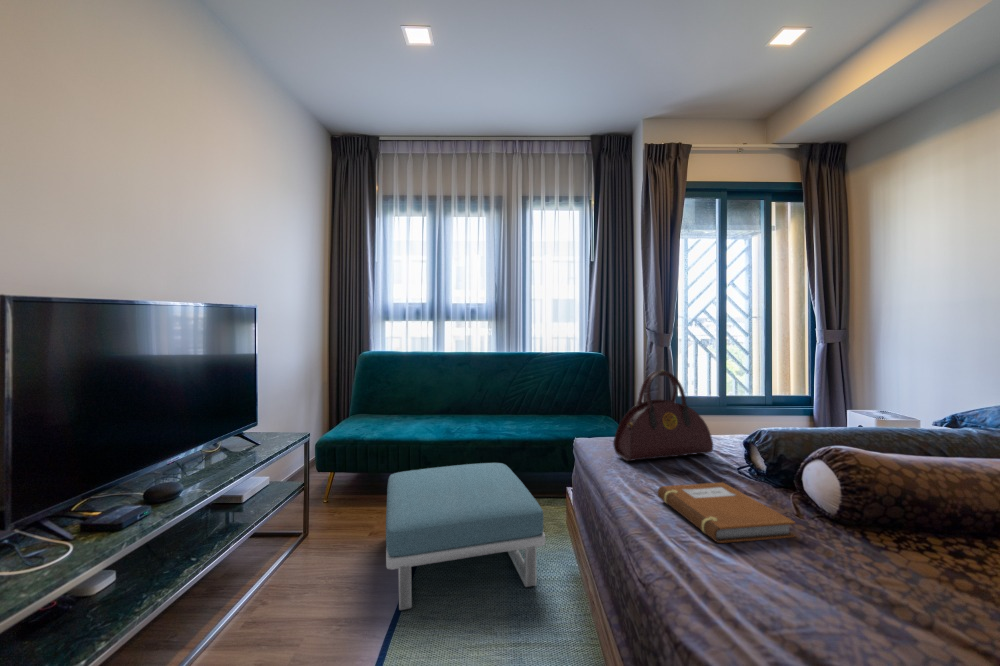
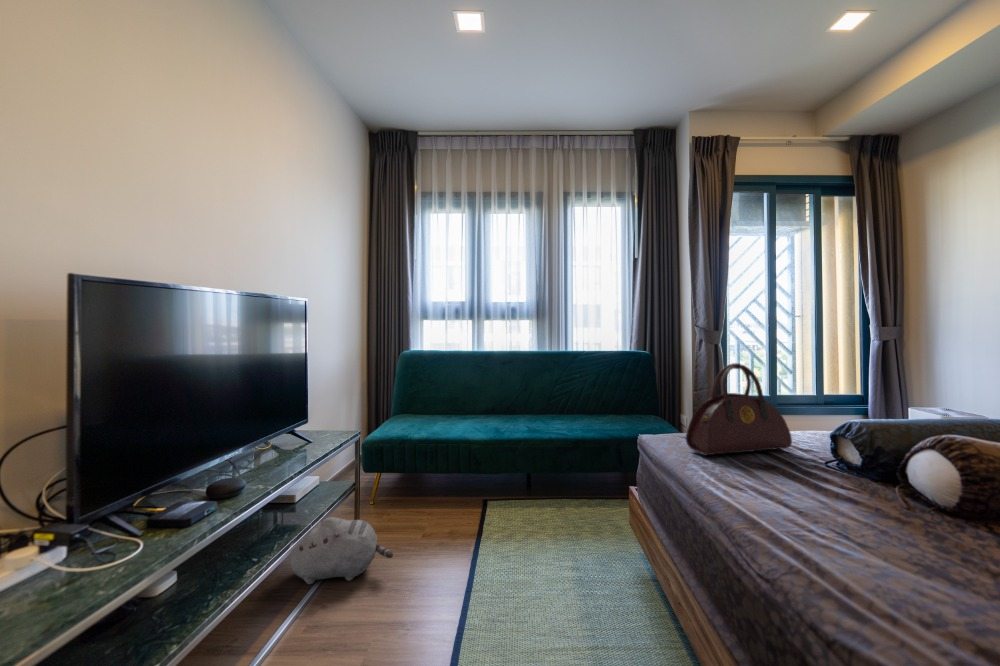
footstool: present [386,463,545,610] -> none [445,459,612,602]
notebook: present [658,483,795,543] -> none [753,476,917,535]
plush toy: none [211,527,326,596] -> present [289,517,393,584]

